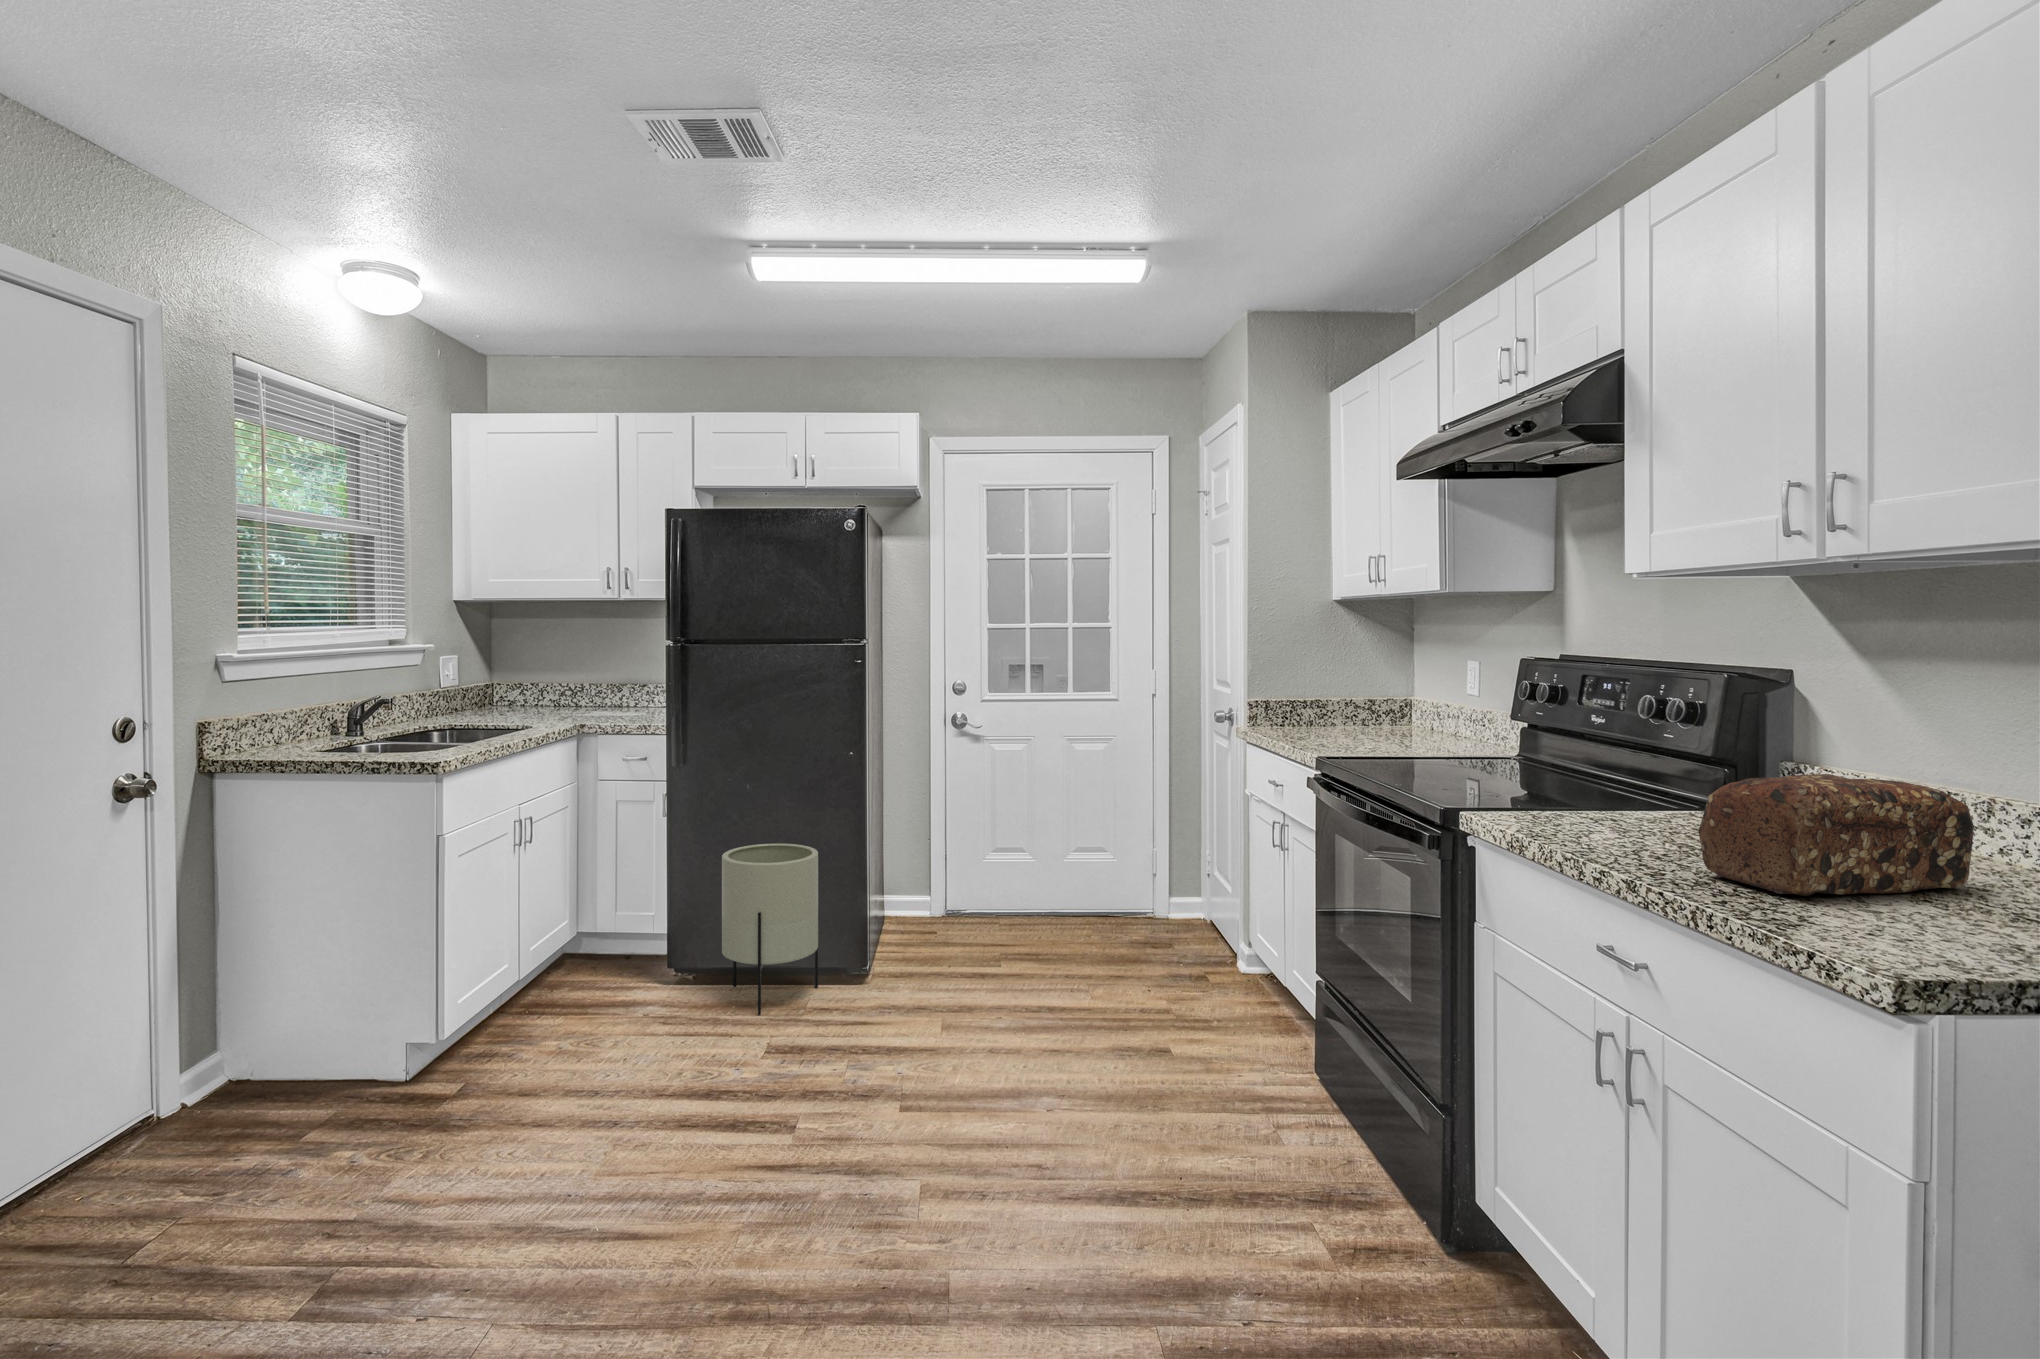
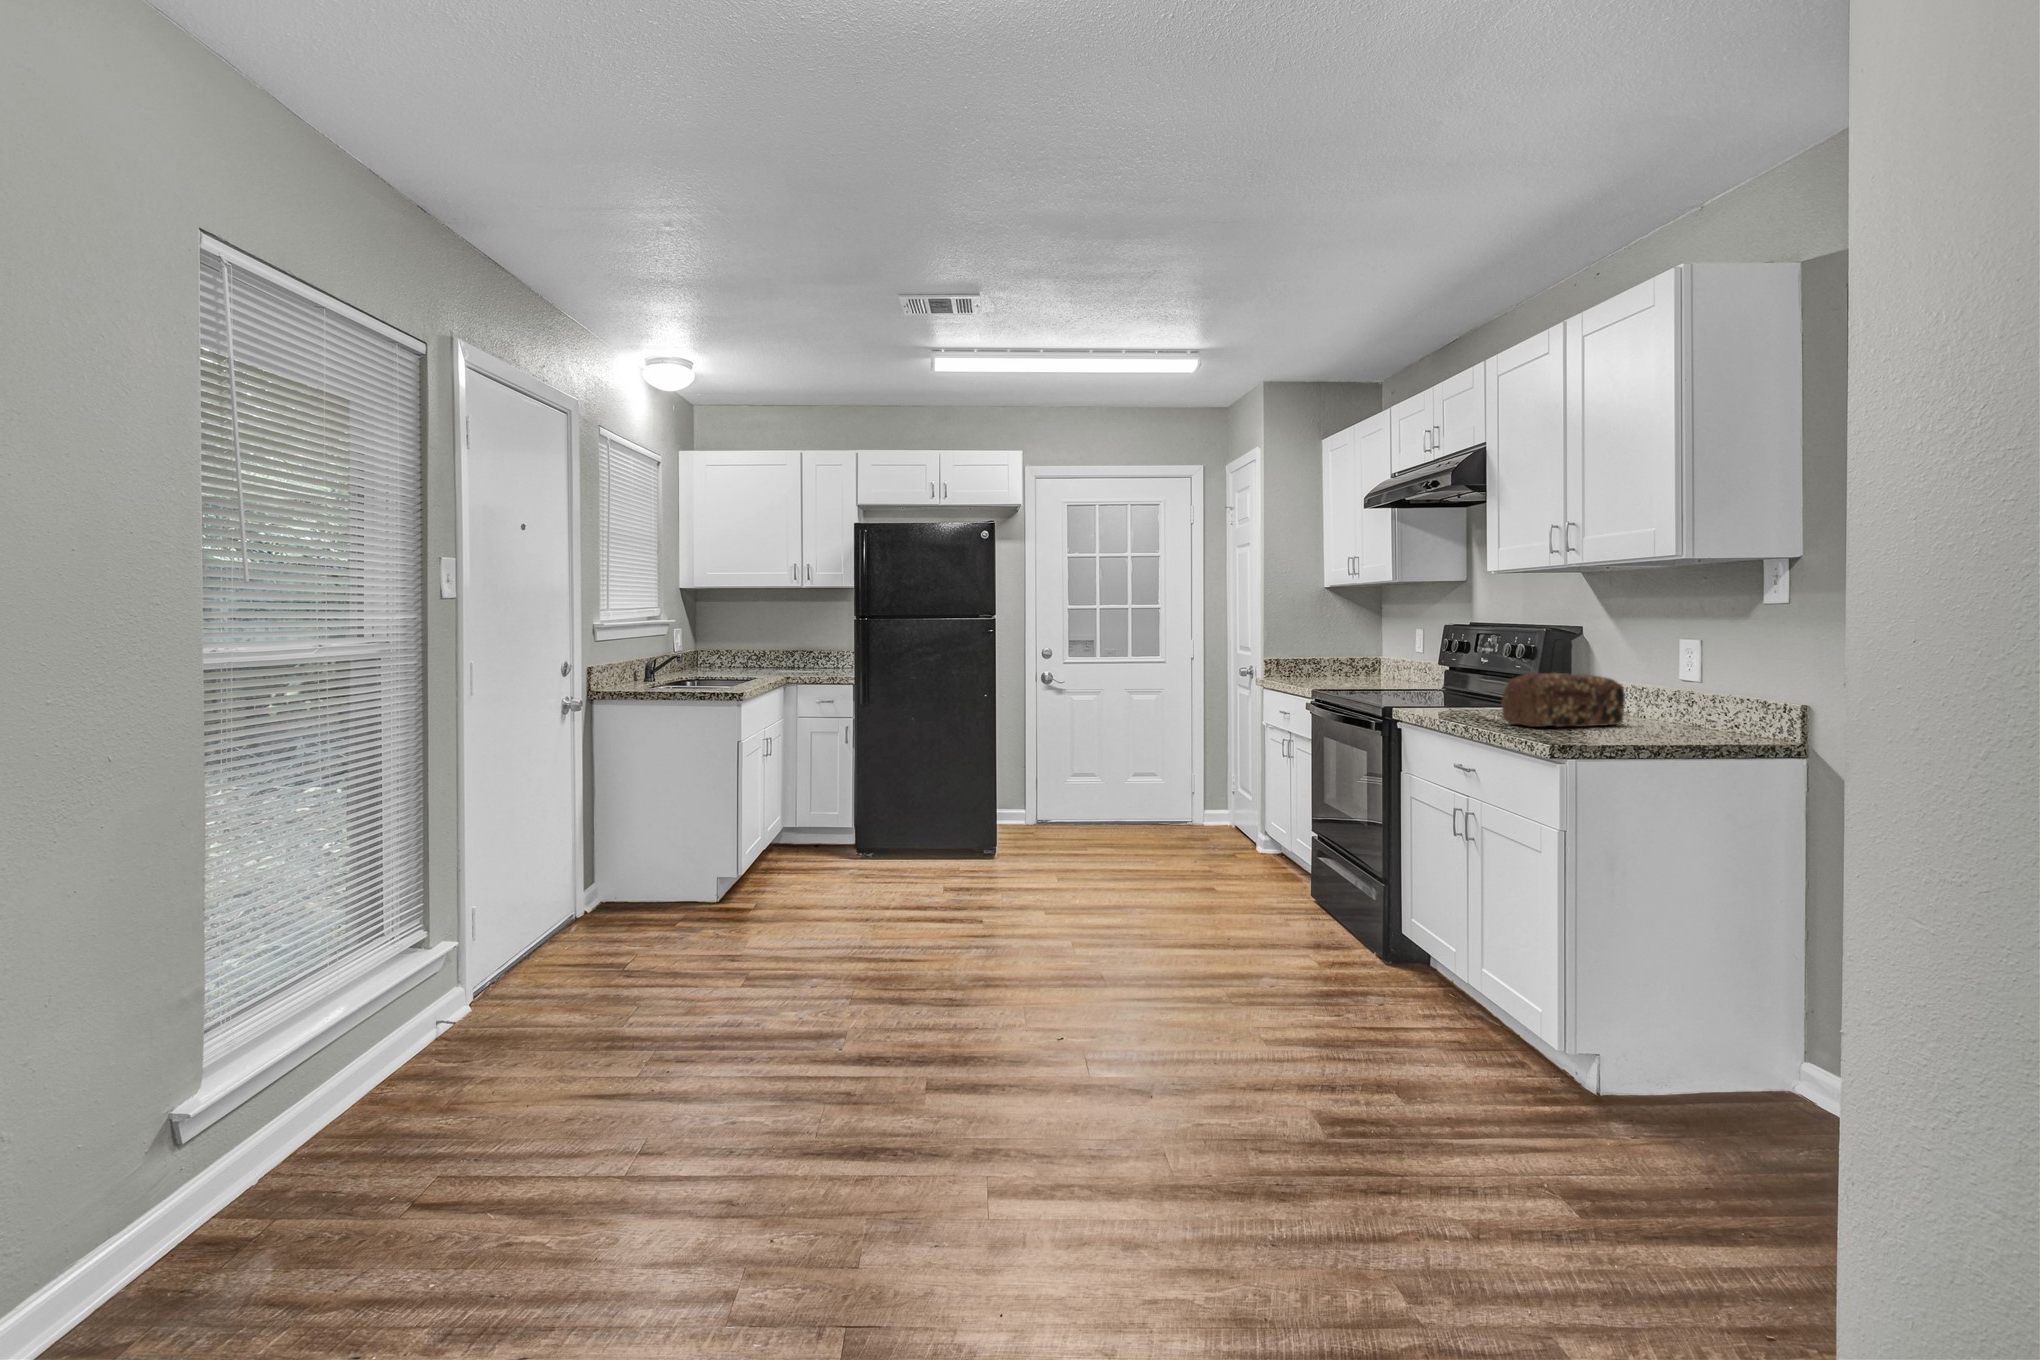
planter: present [722,844,818,1015] -> none [897,761,963,874]

